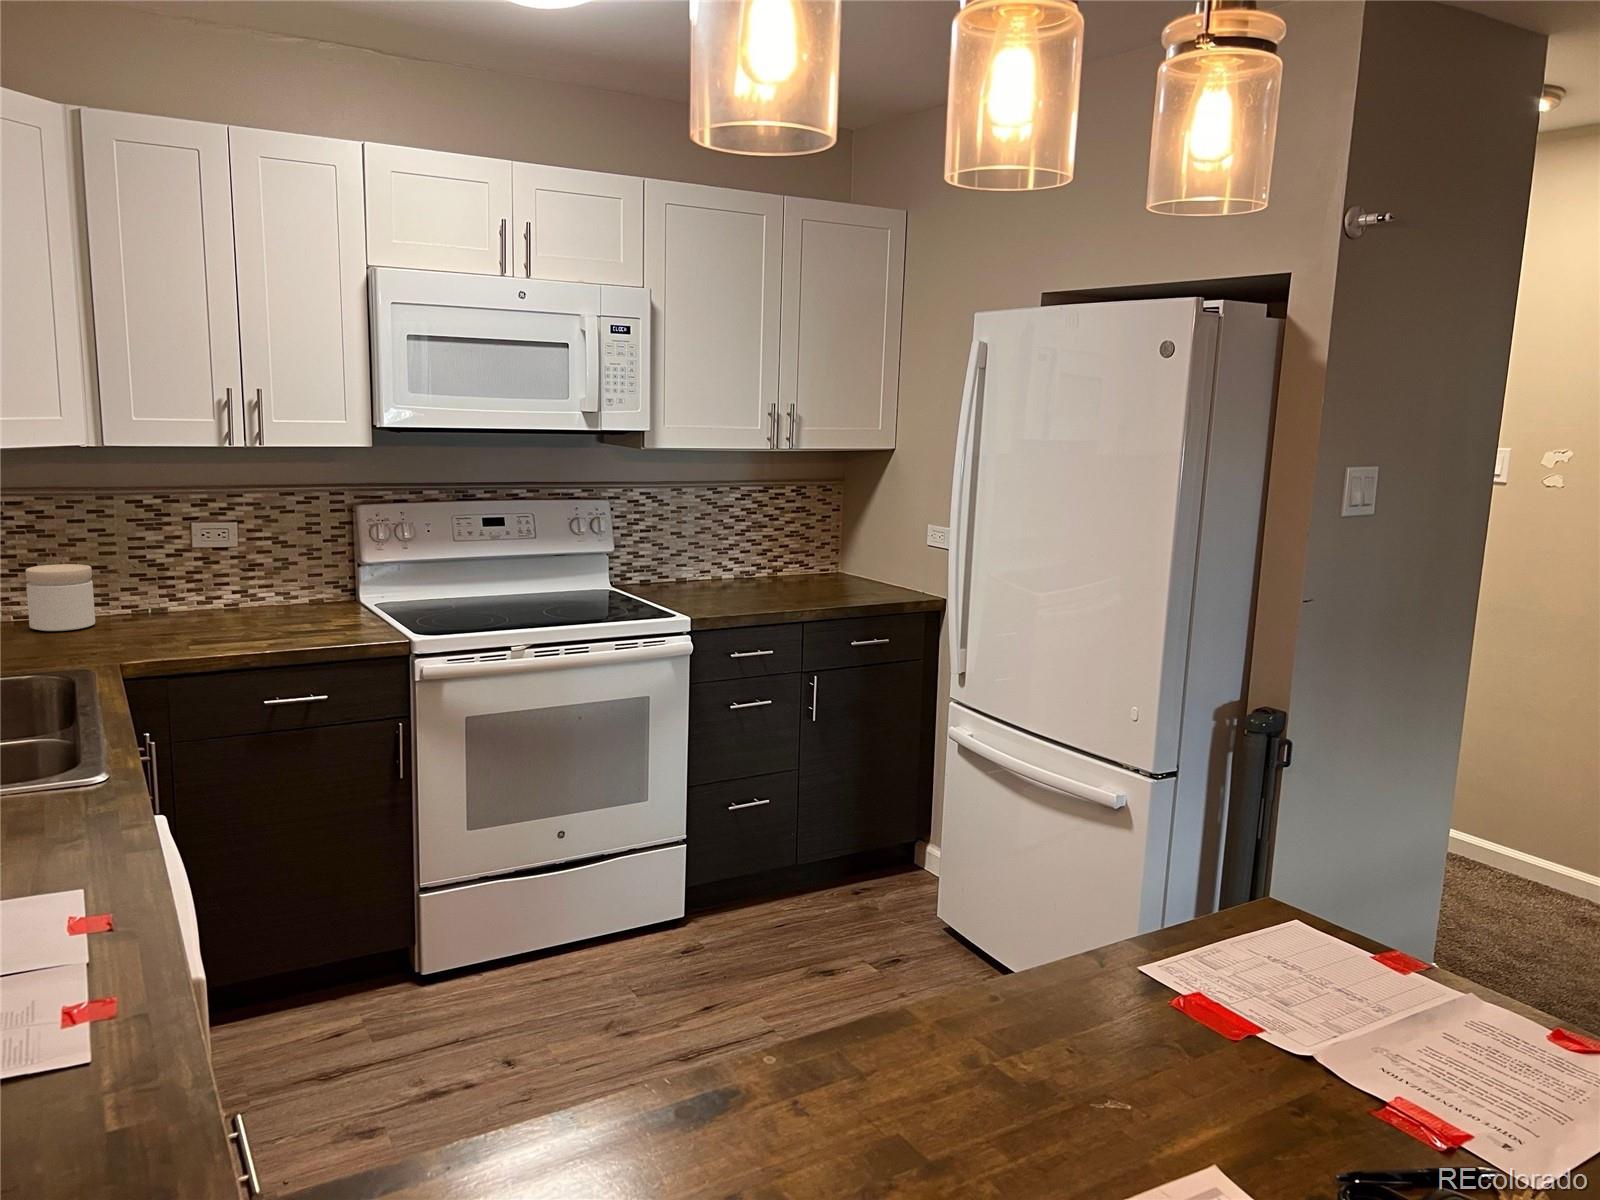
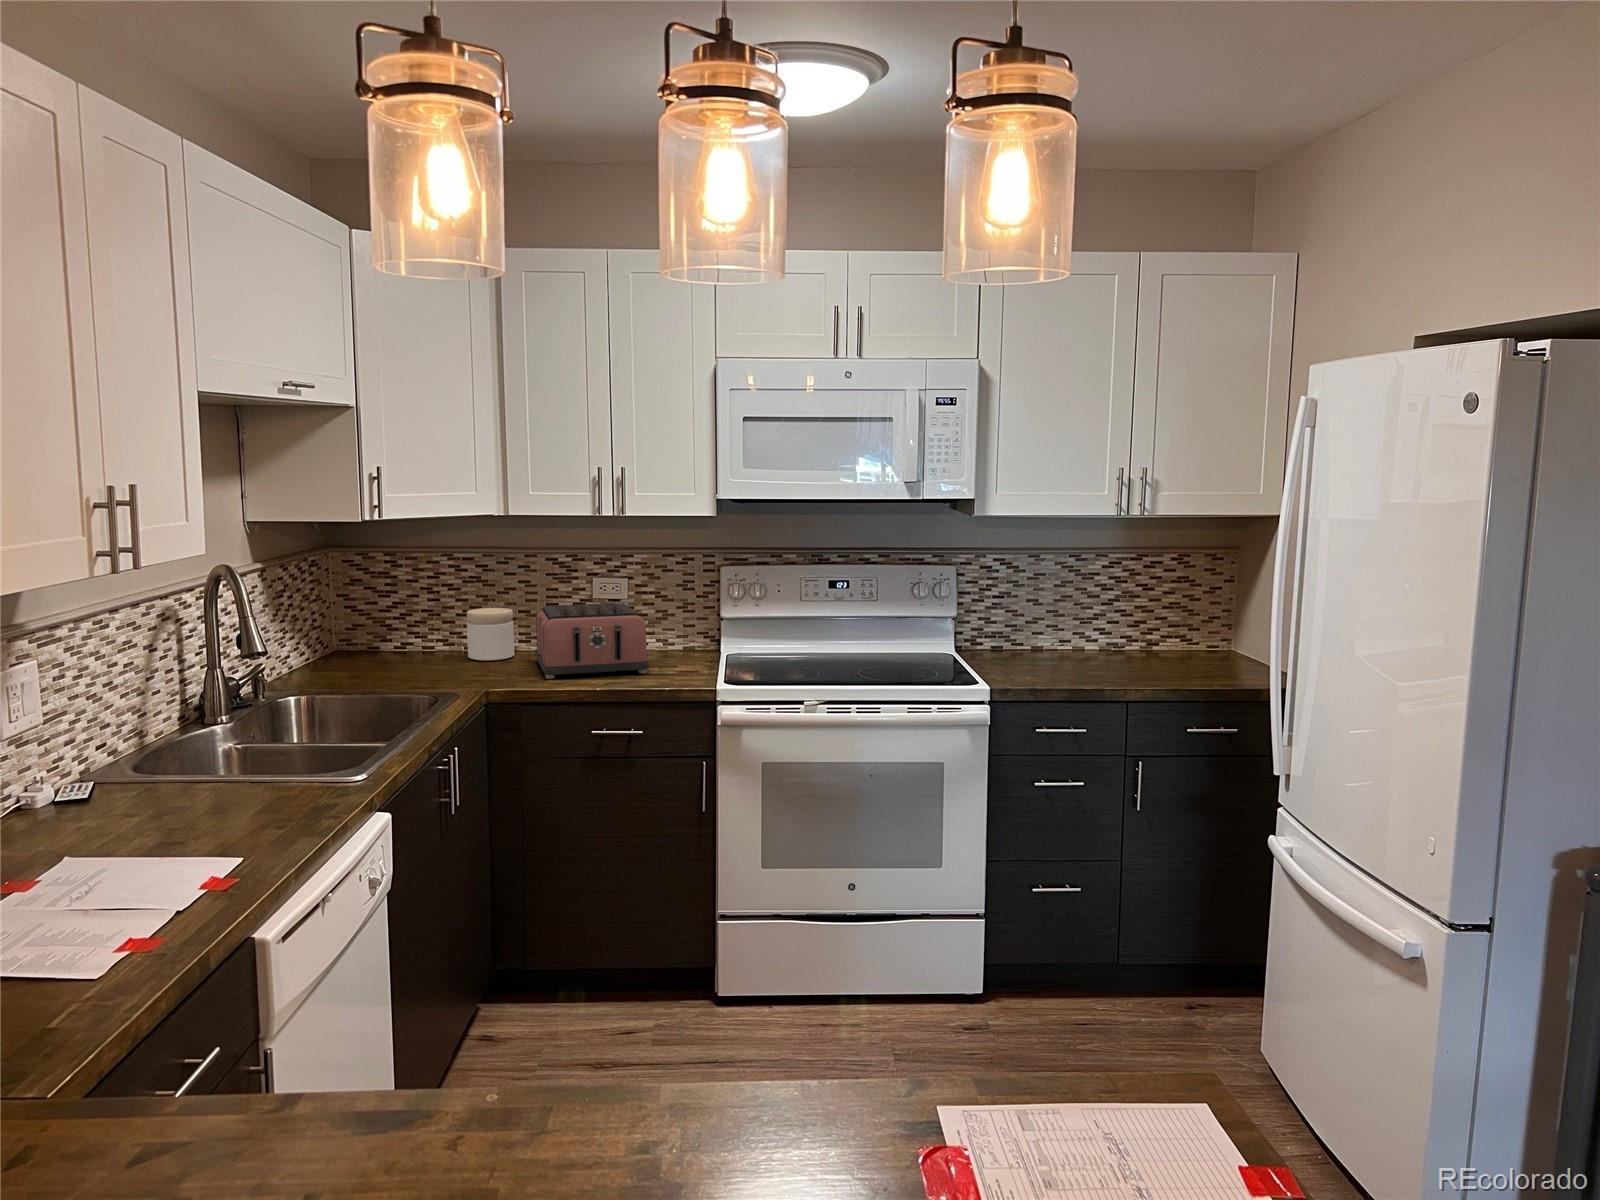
toaster: none [132,551,306,644] -> present [535,603,649,679]

